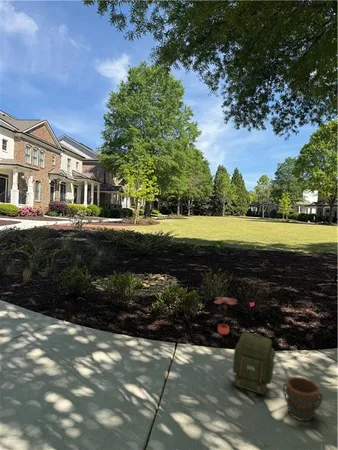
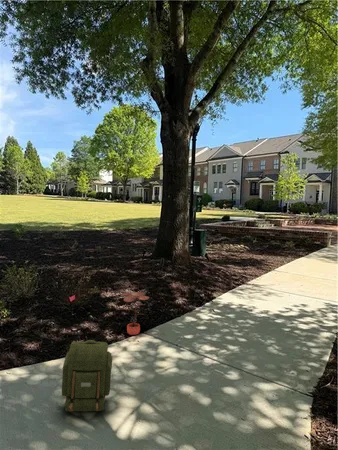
potted plant: present [214,297,237,334] -> present [121,292,150,335]
bucket: present [283,377,323,421] -> none [126,376,169,428]

